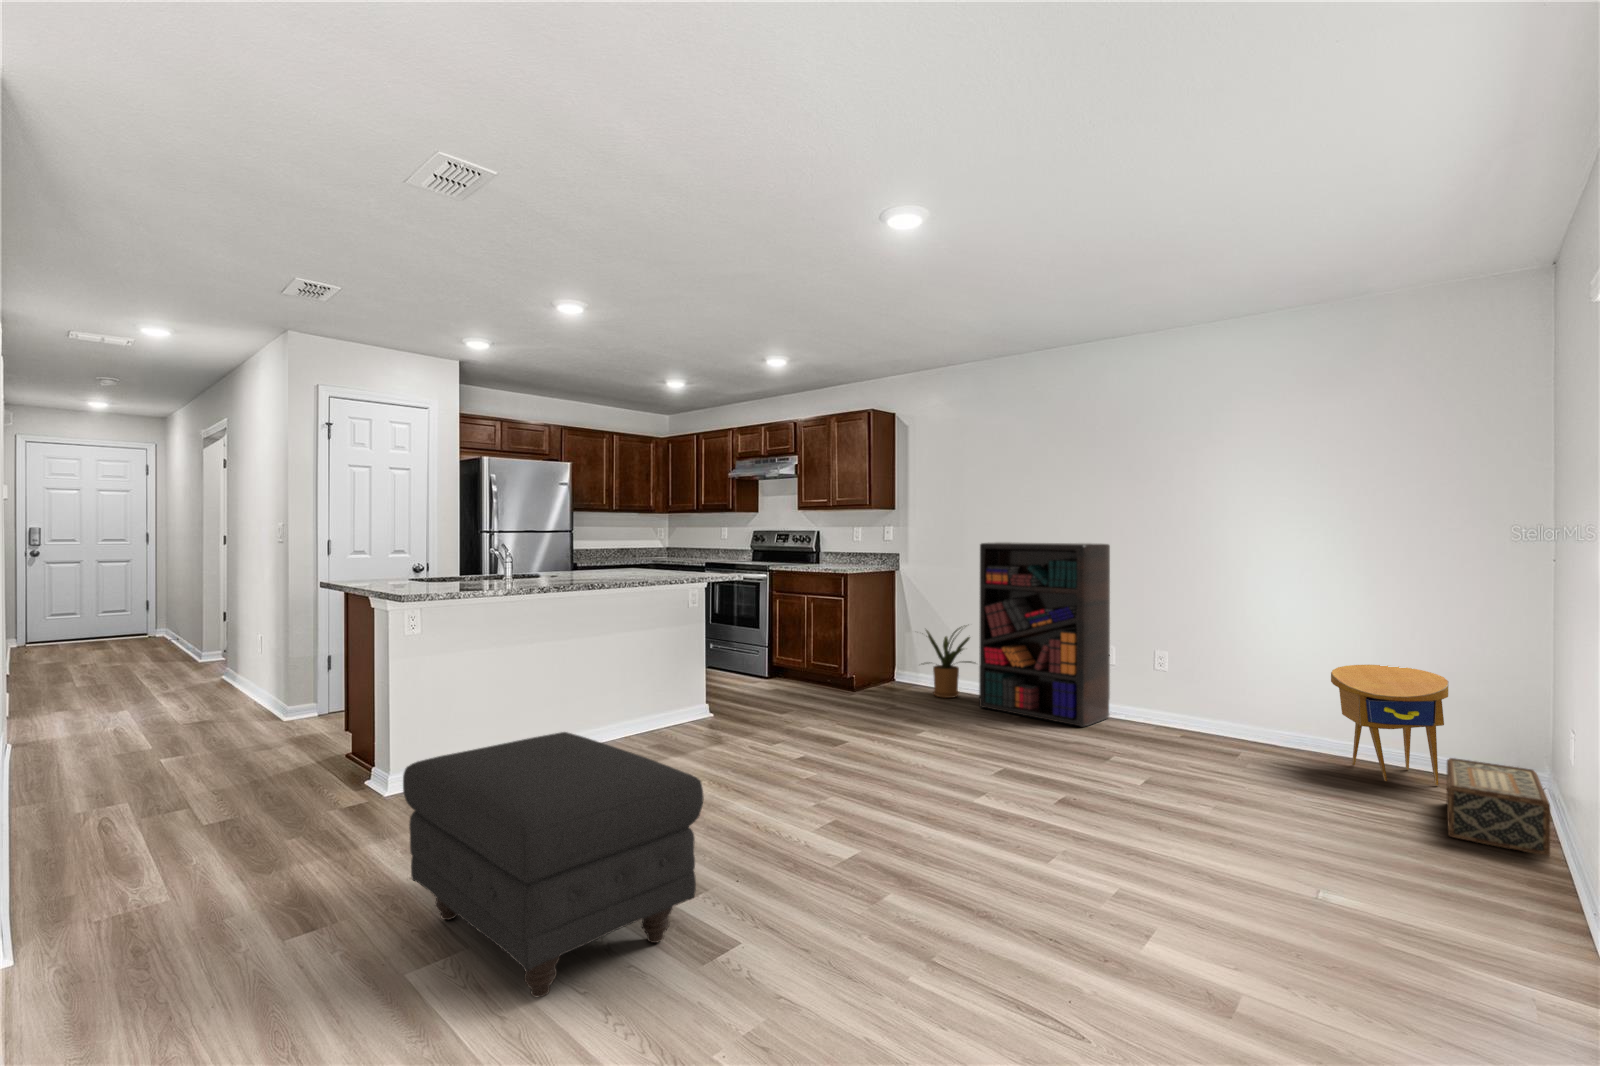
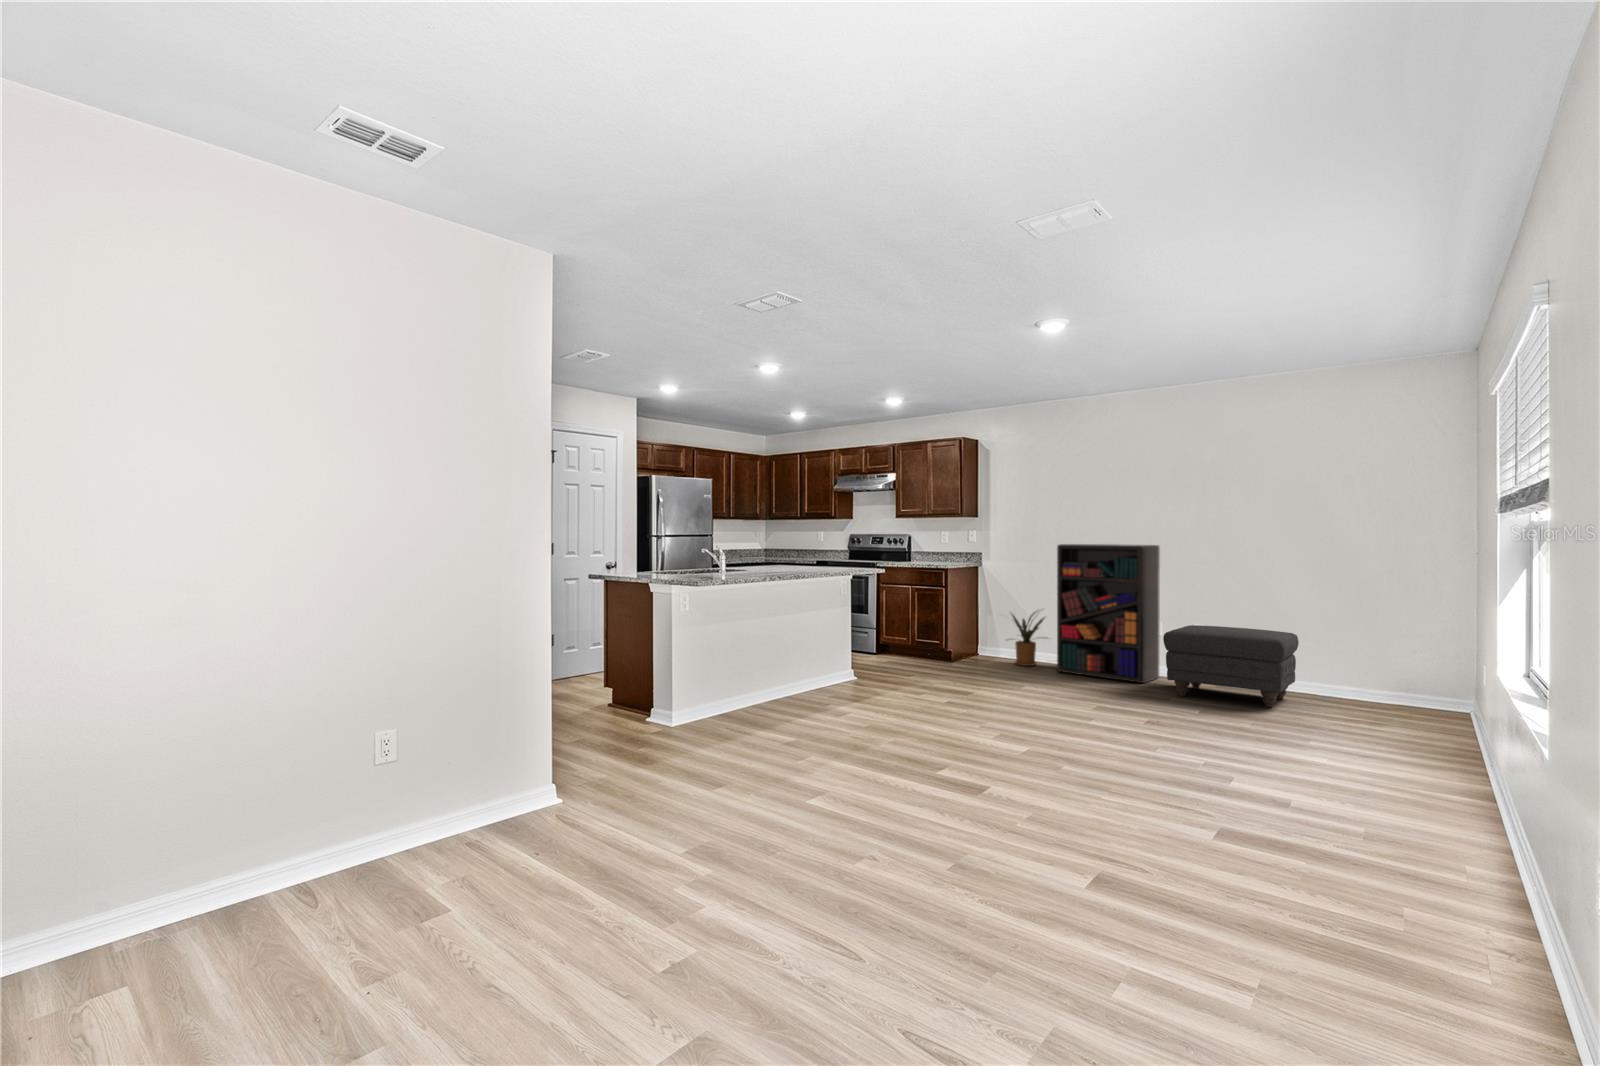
side table: present [1331,665,1448,786] -> none [1329,632,1411,714]
ottoman: present [403,732,704,997] -> present [1163,625,1299,707]
woven basket: present [1447,758,1550,856] -> none [1409,691,1473,746]

